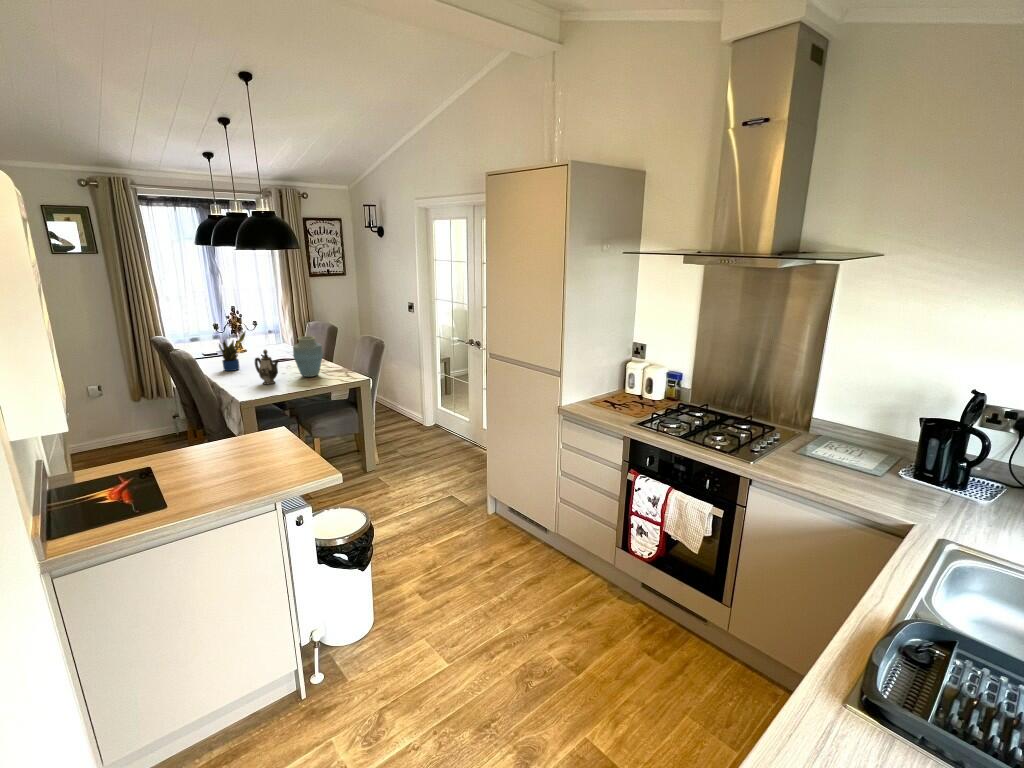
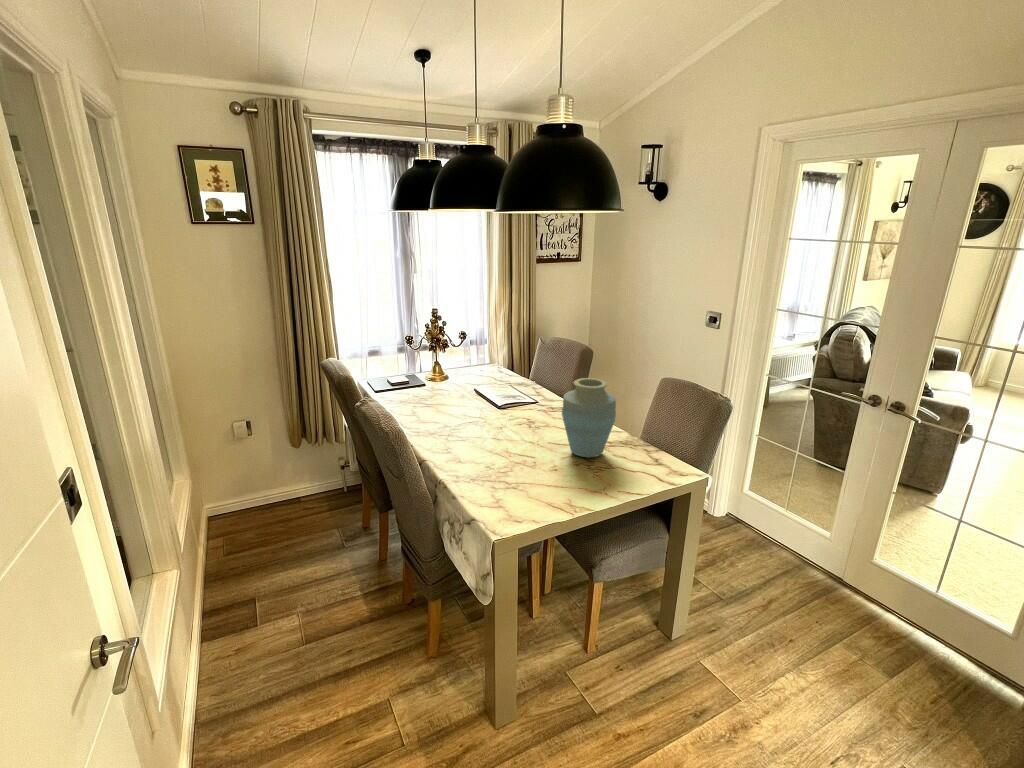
potted plant: present [219,332,245,371] -> none [424,357,468,427]
teapot: present [255,350,279,384] -> none [498,407,549,475]

